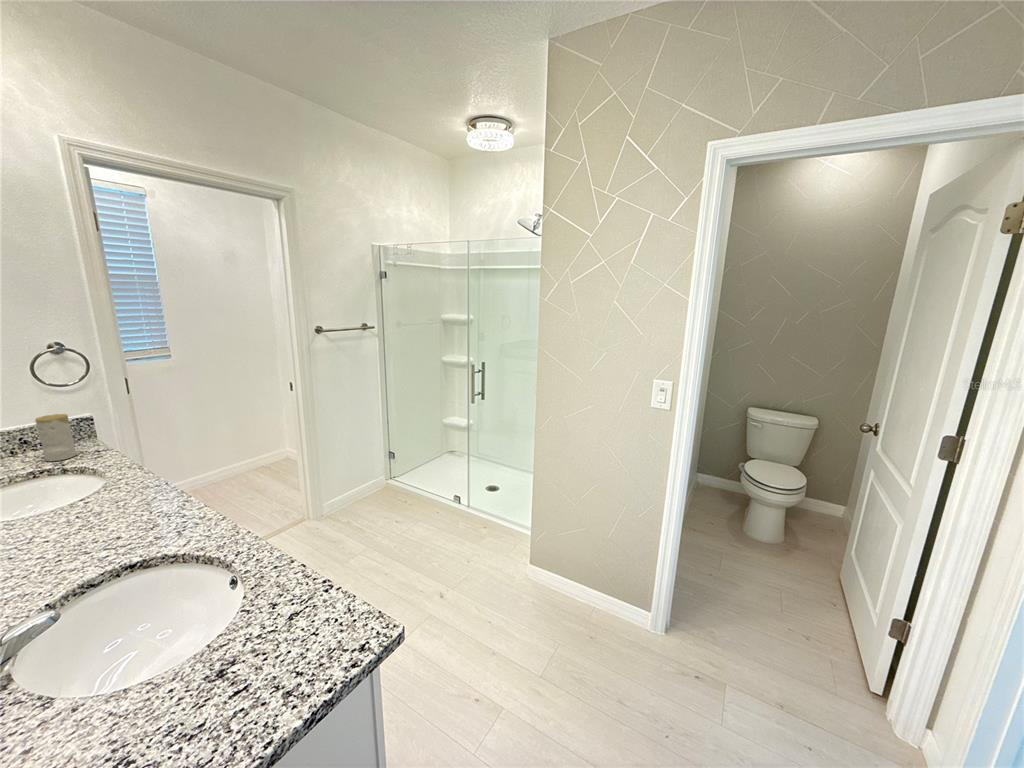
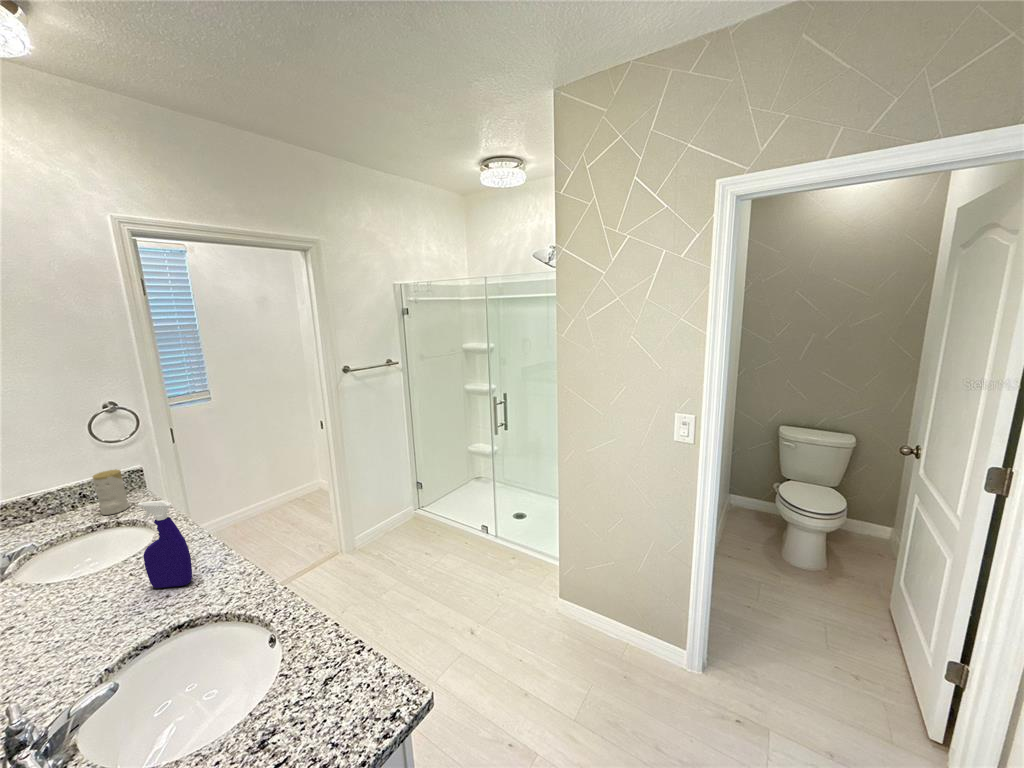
spray bottle: none [85,436,147,529] -> present [138,501,192,588]

